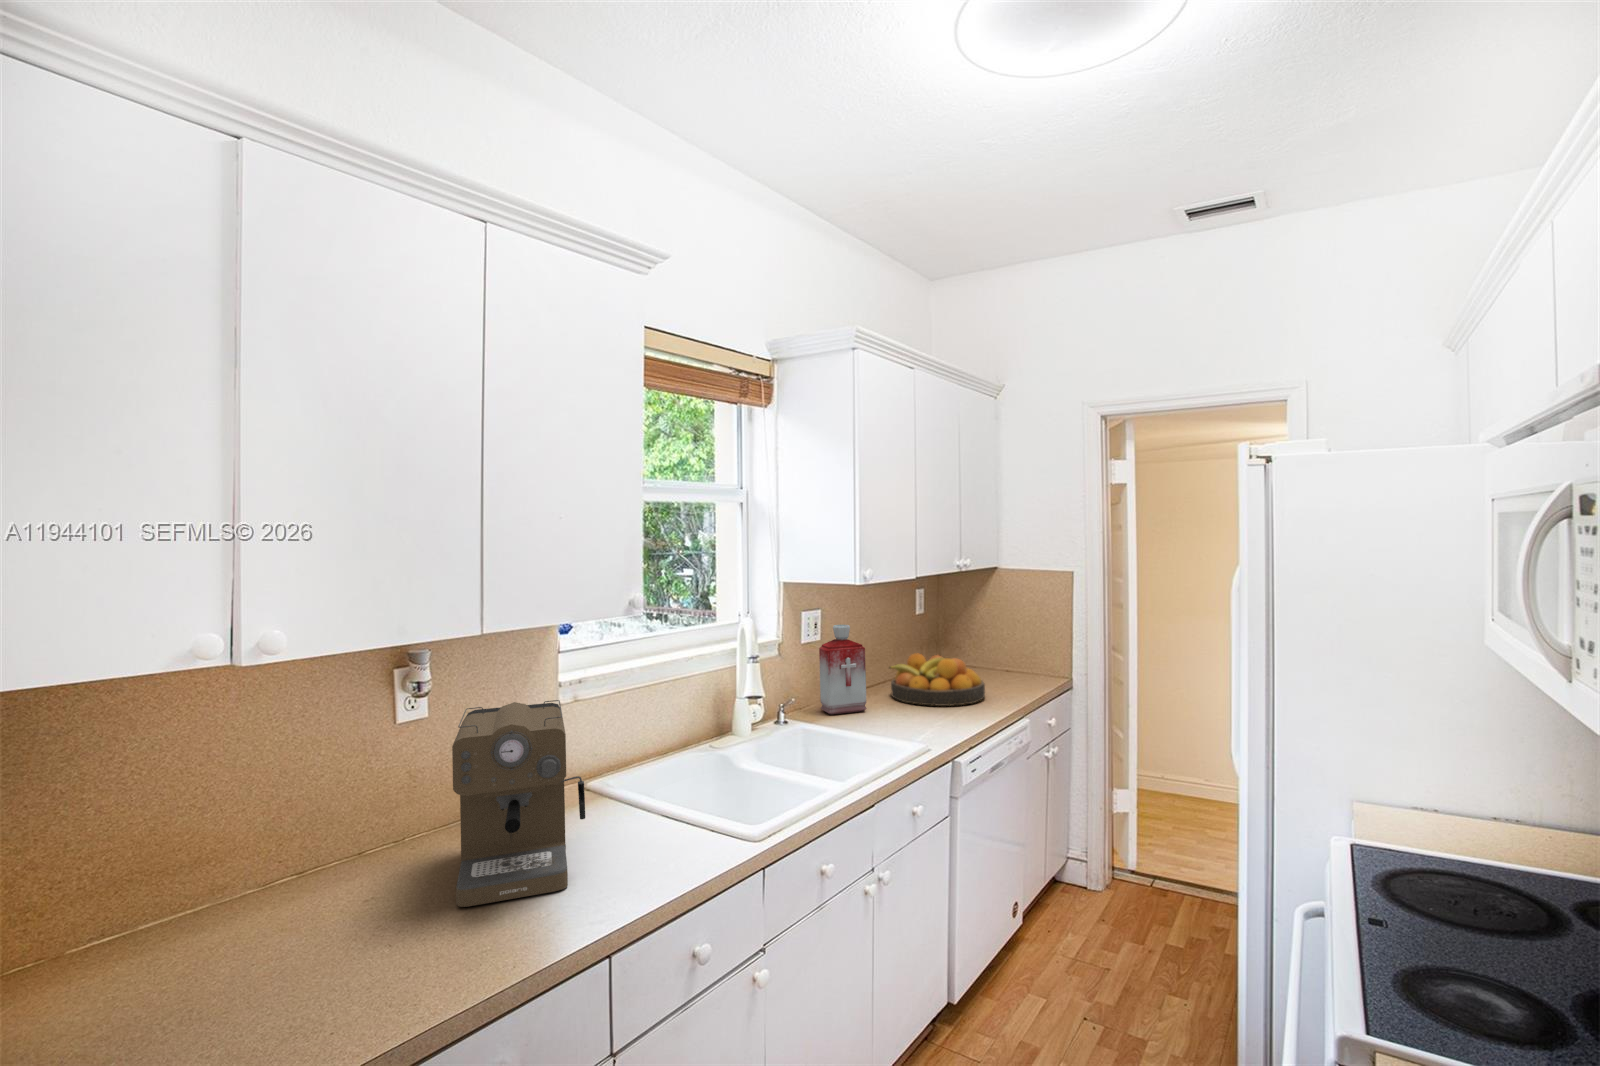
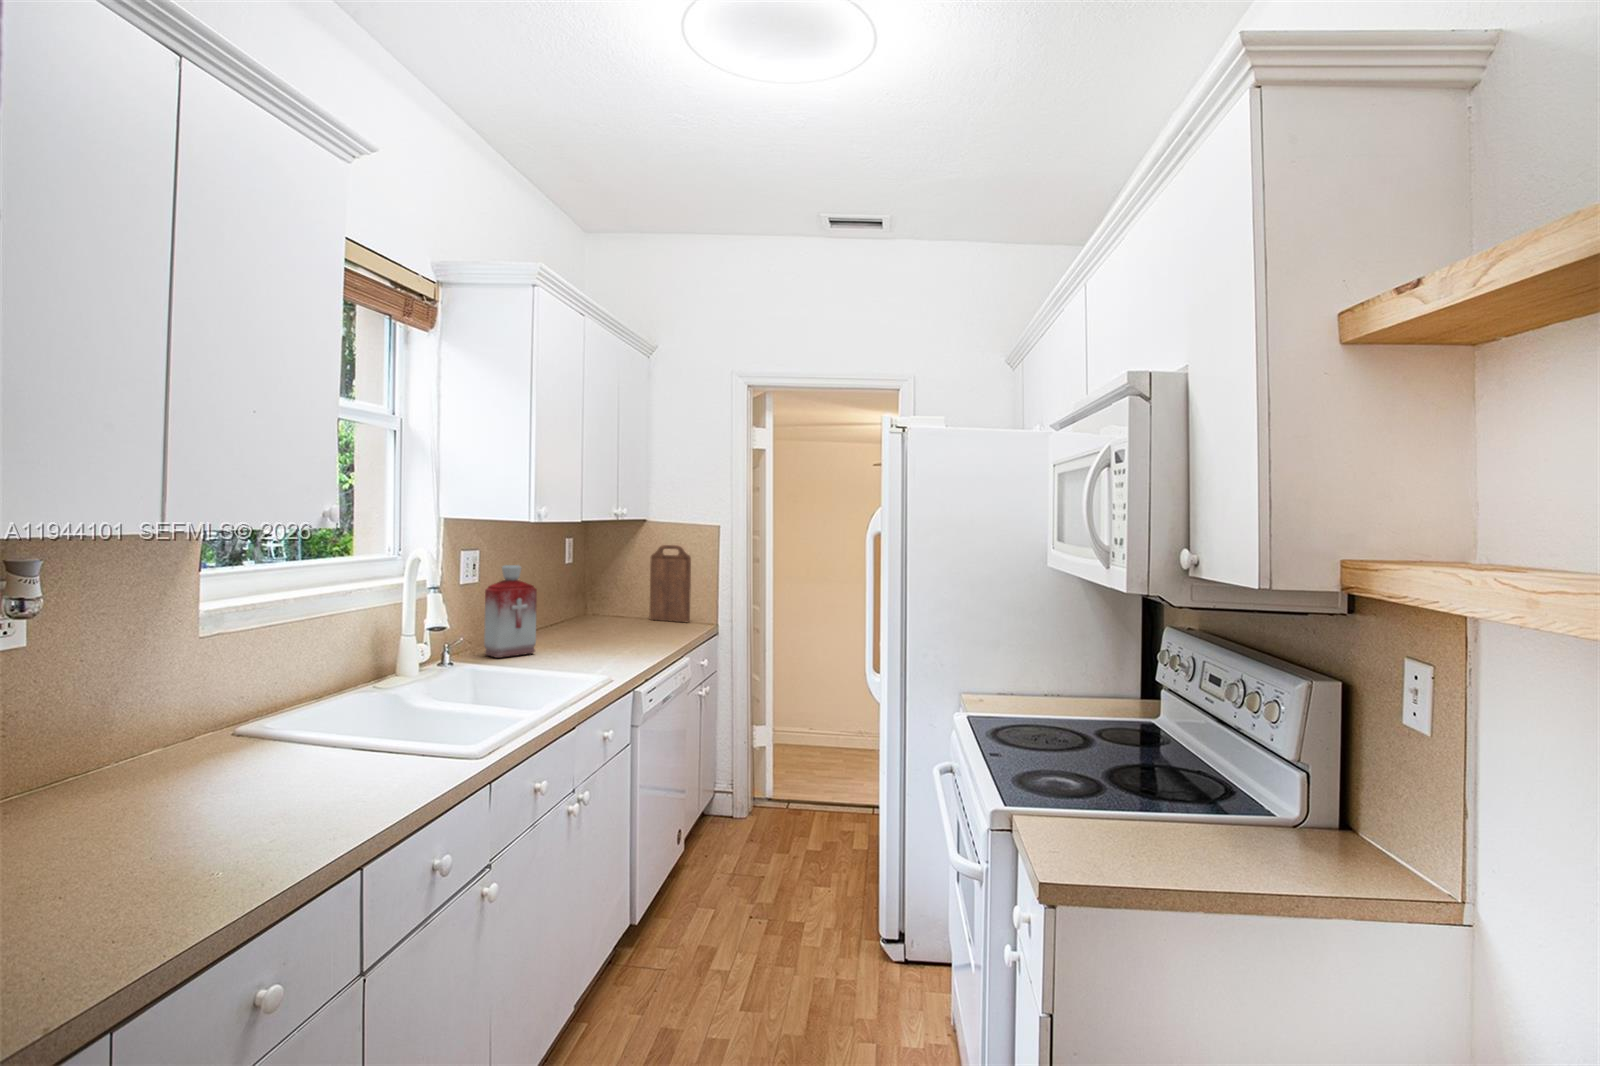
cutting board: none [999,593,1043,677] -> present [649,545,691,622]
fruit bowl: present [889,654,985,706] -> none [552,599,647,646]
coffee maker: present [452,700,585,907] -> none [93,615,293,855]

